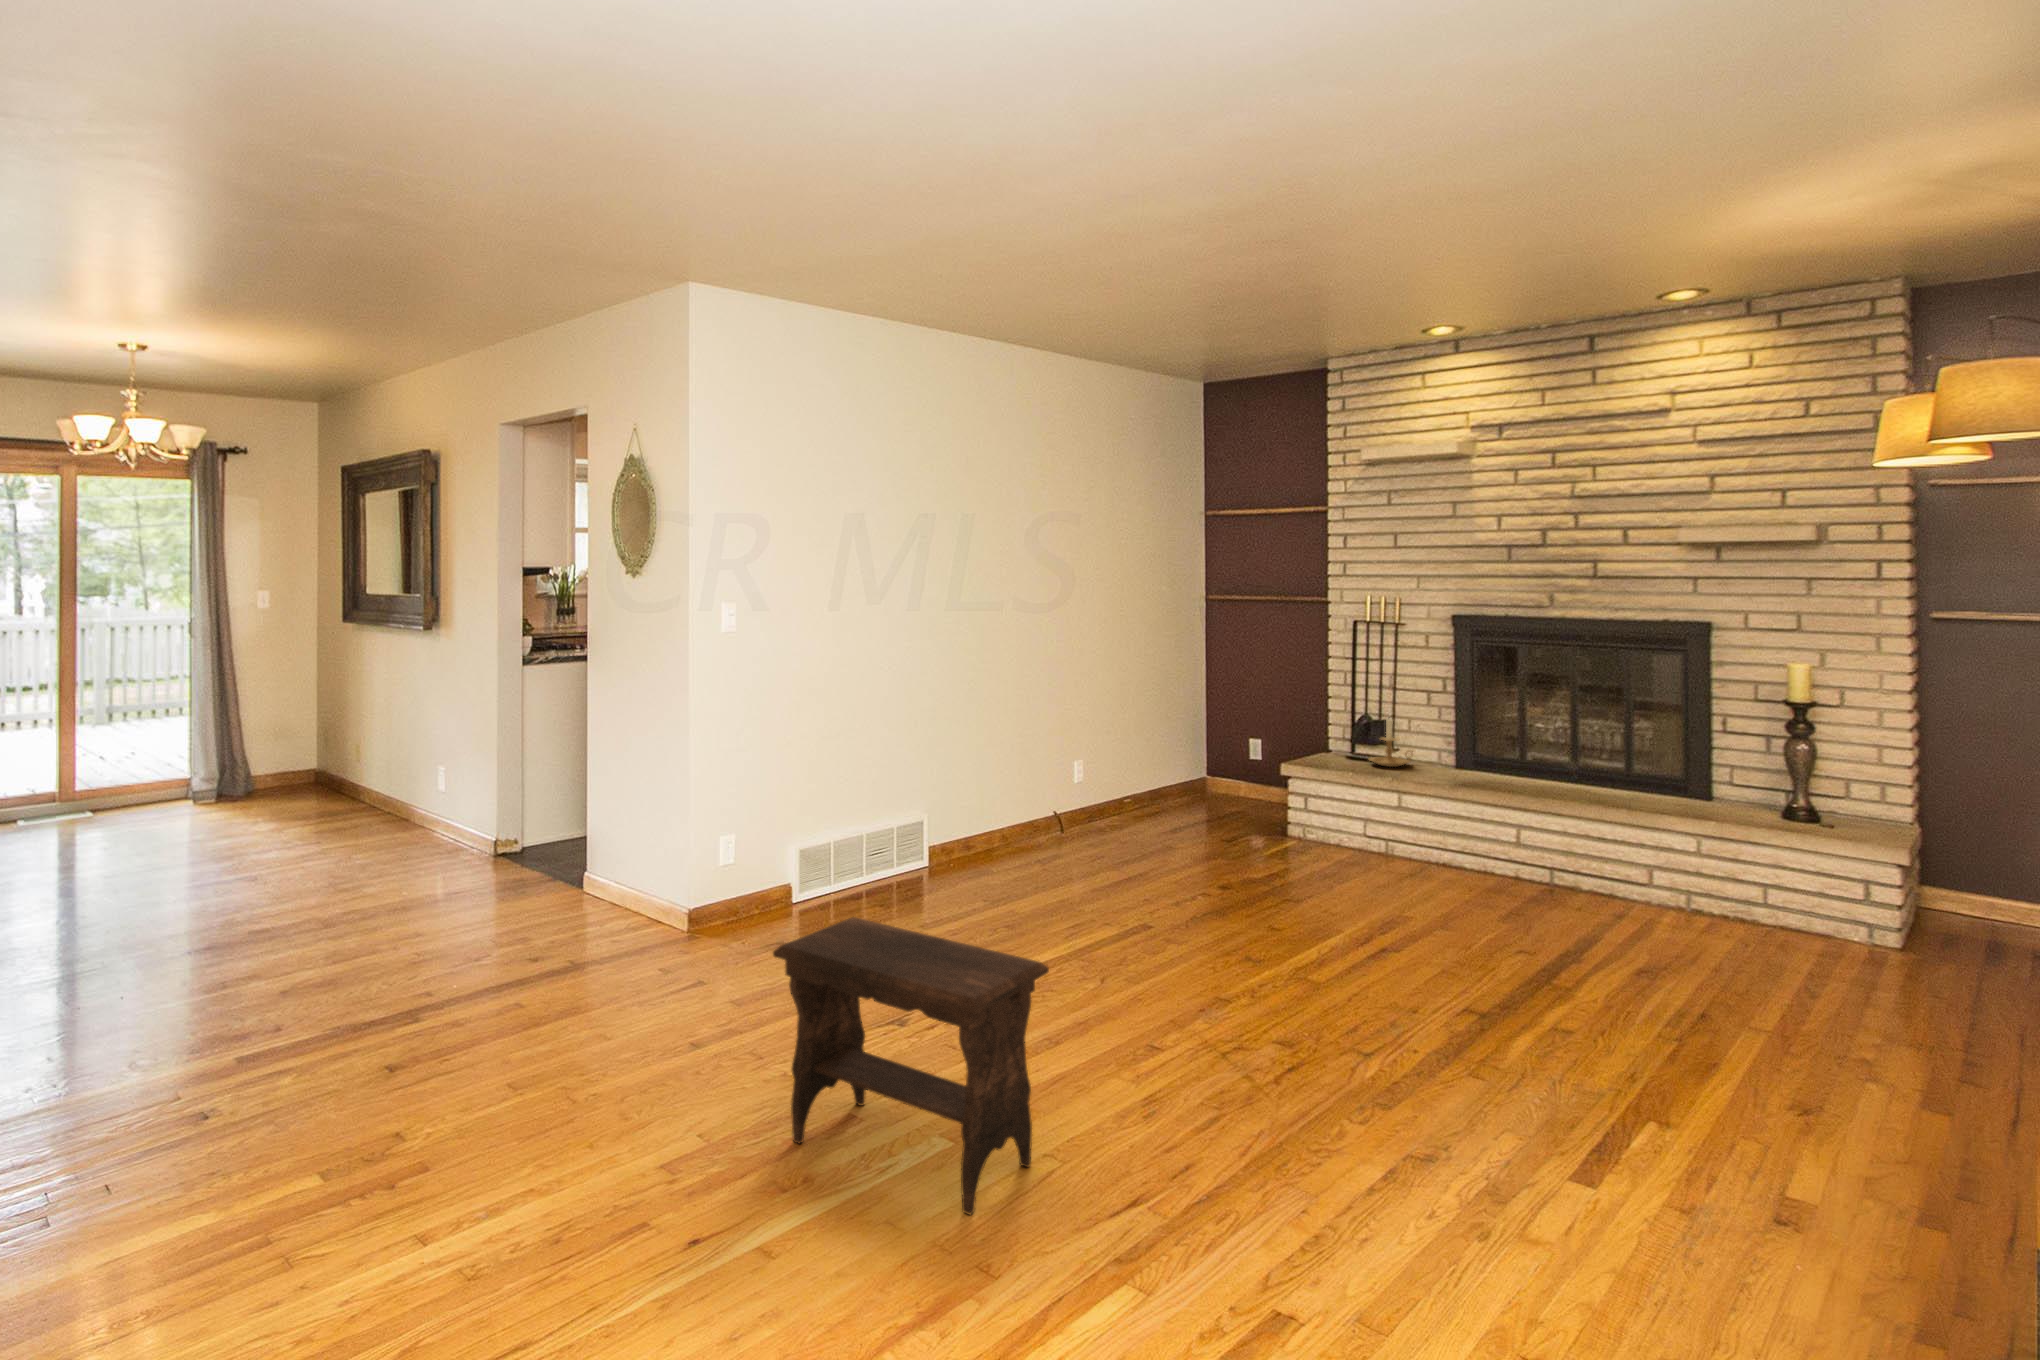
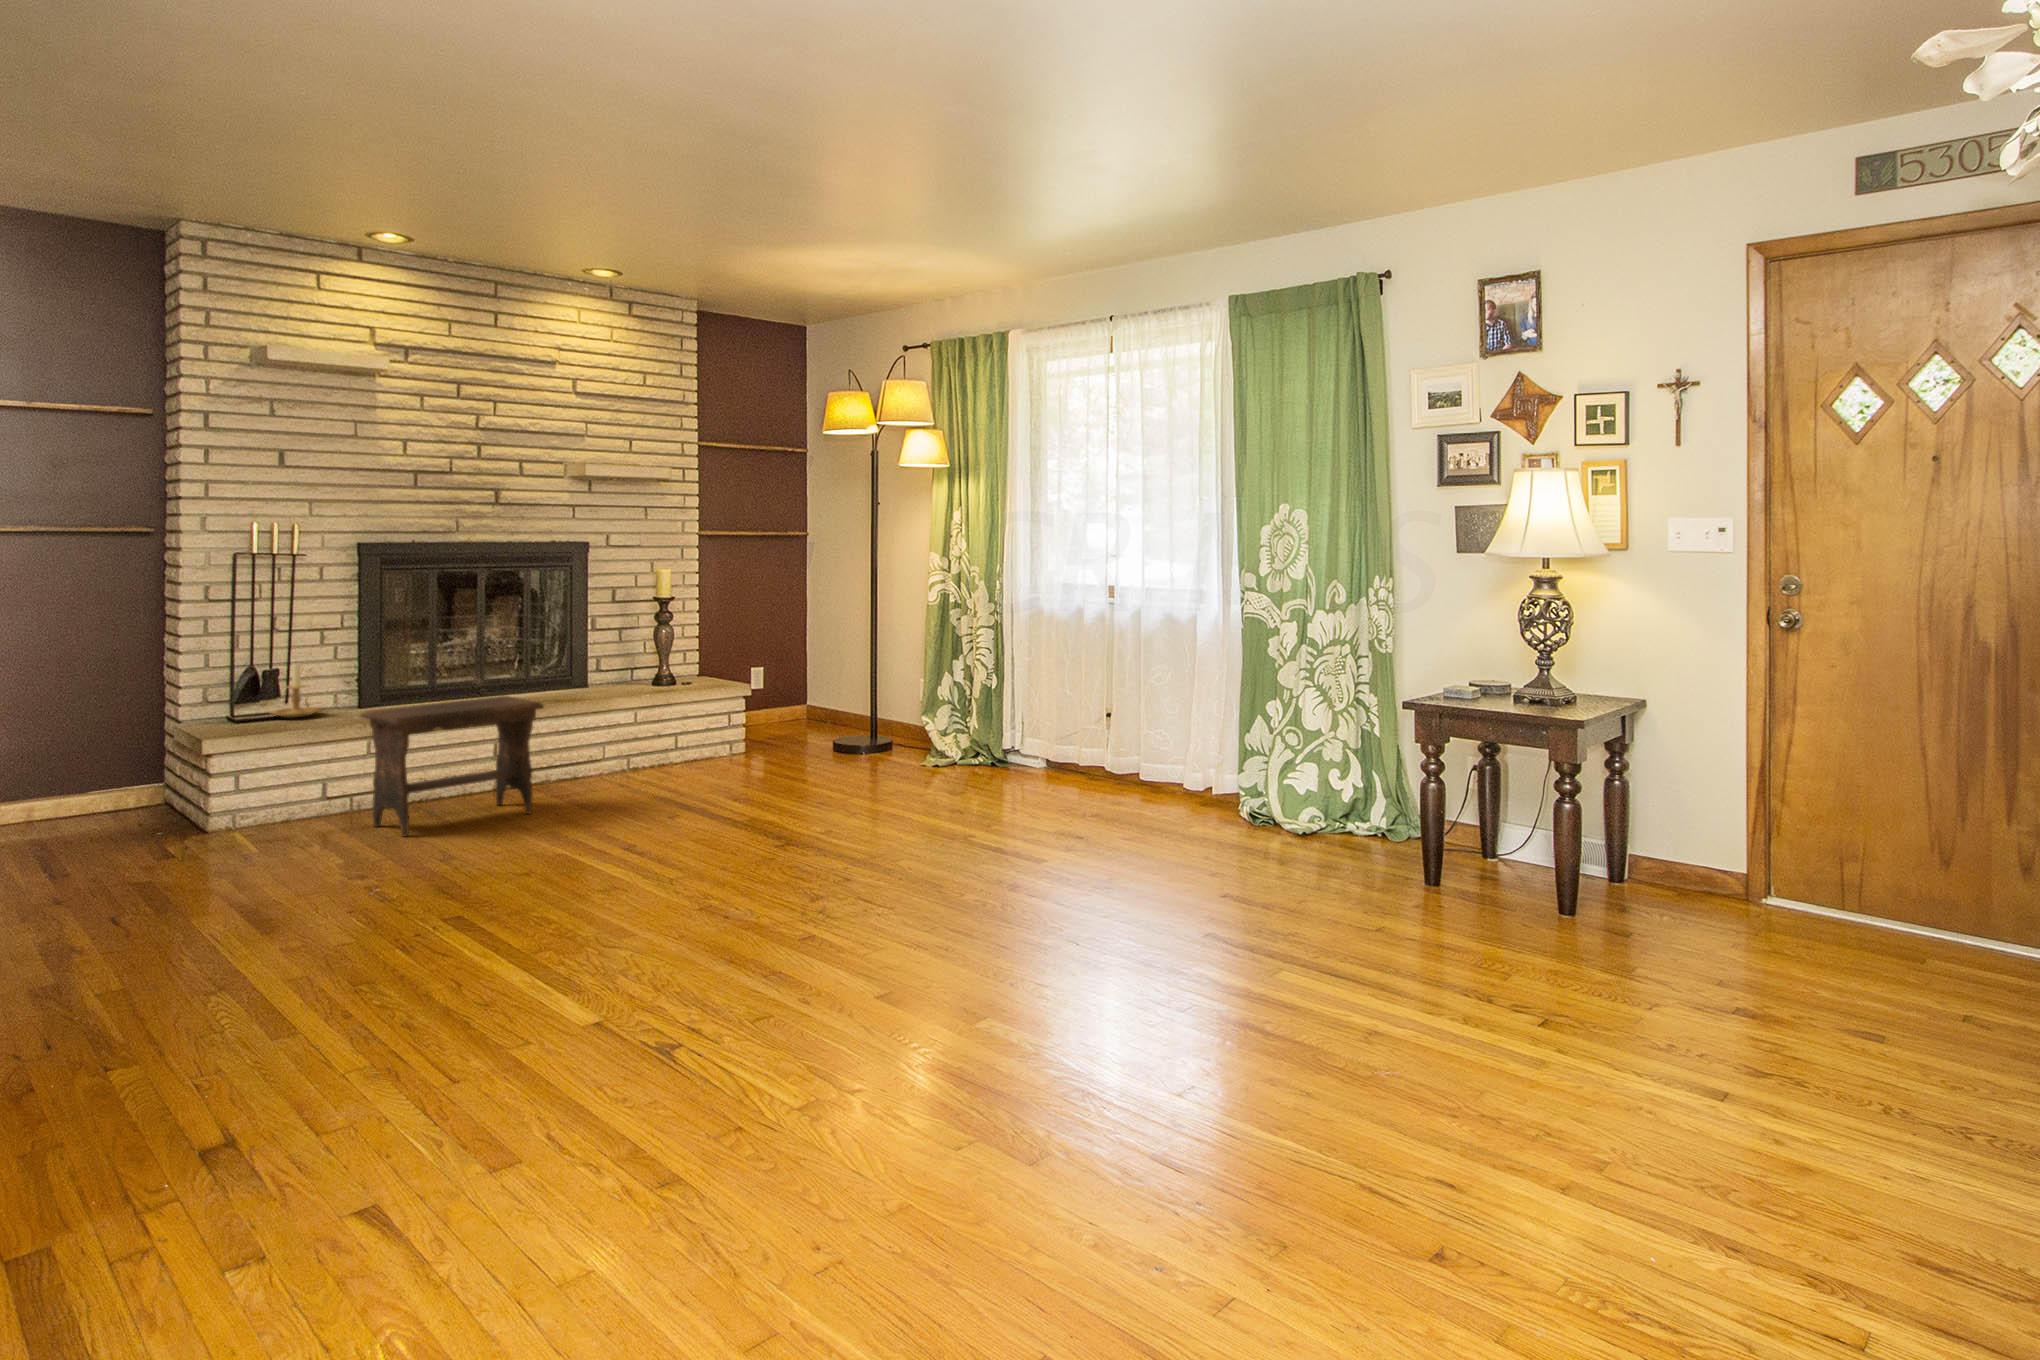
footstool: present [773,917,1049,1215] -> present [361,696,544,836]

